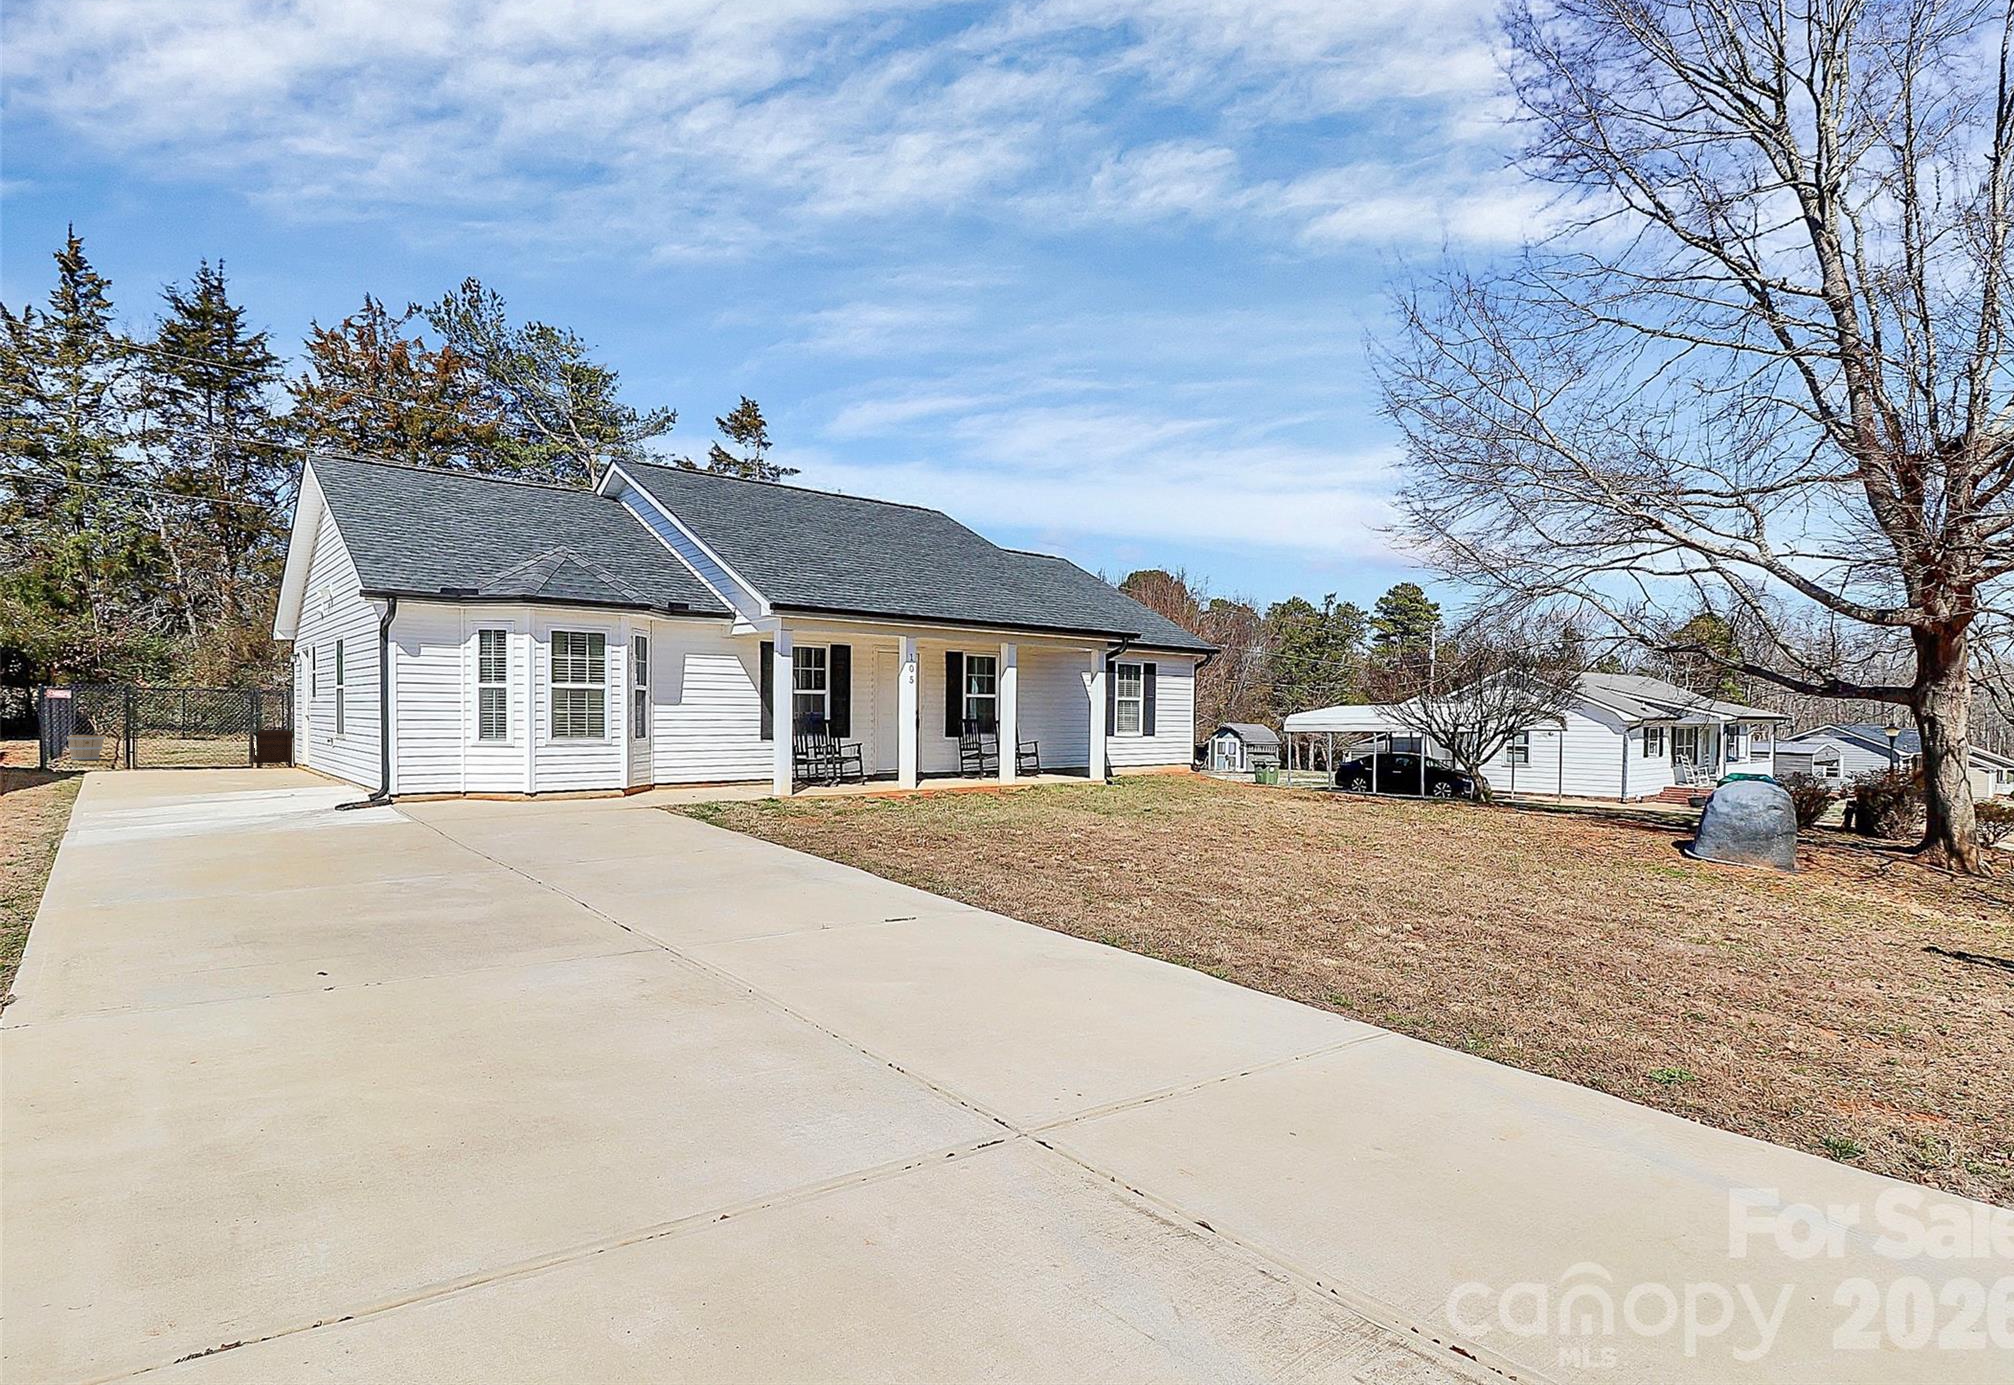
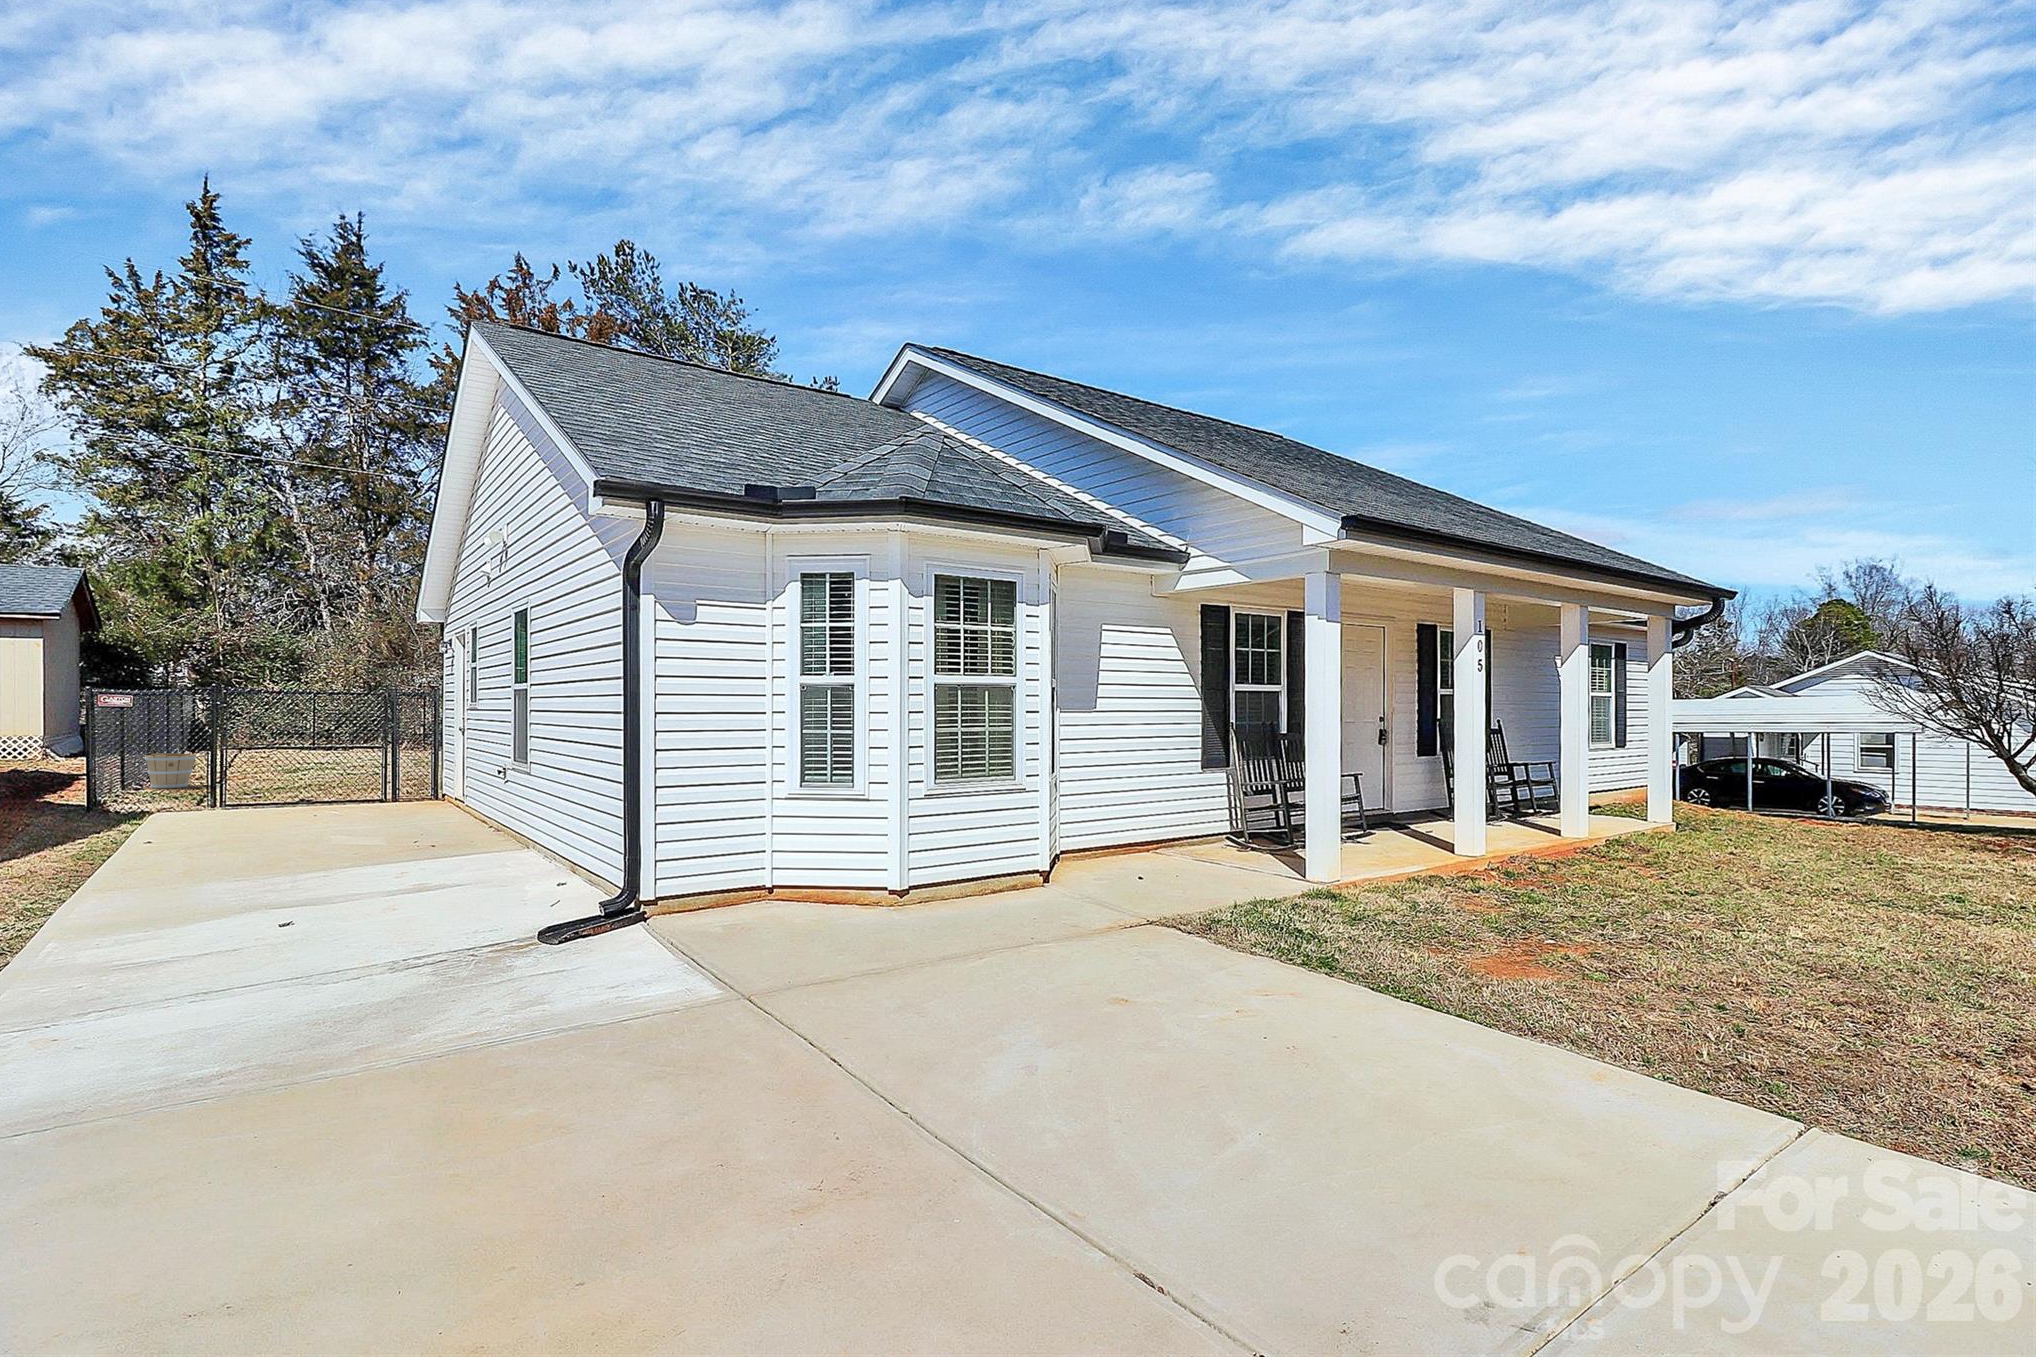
wooden crate: present [250,730,293,763] -> none [386,745,443,792]

